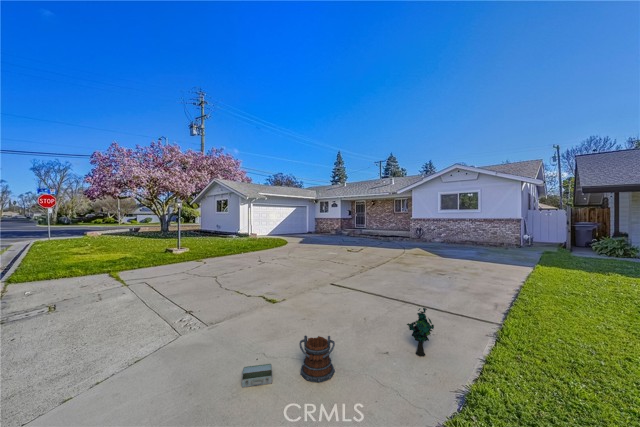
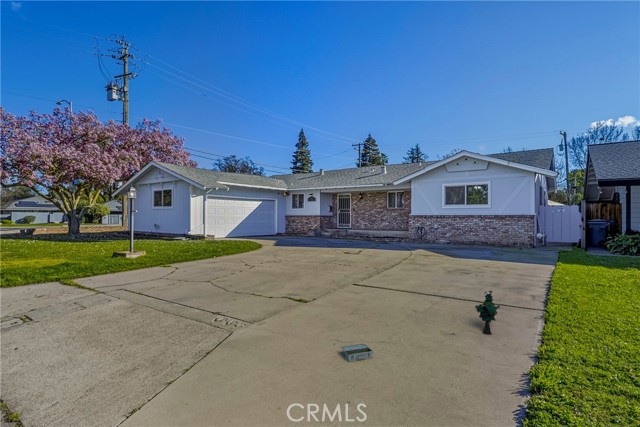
bucket: present [299,335,335,382] -> none [390,315,424,355]

